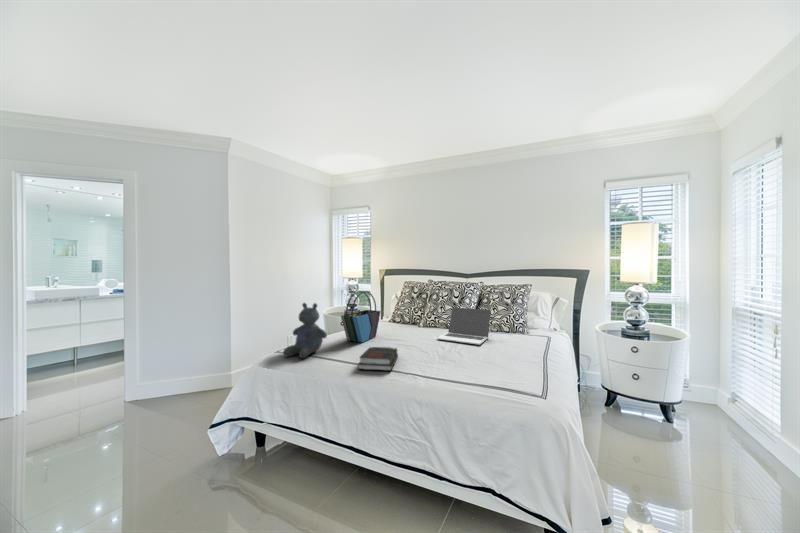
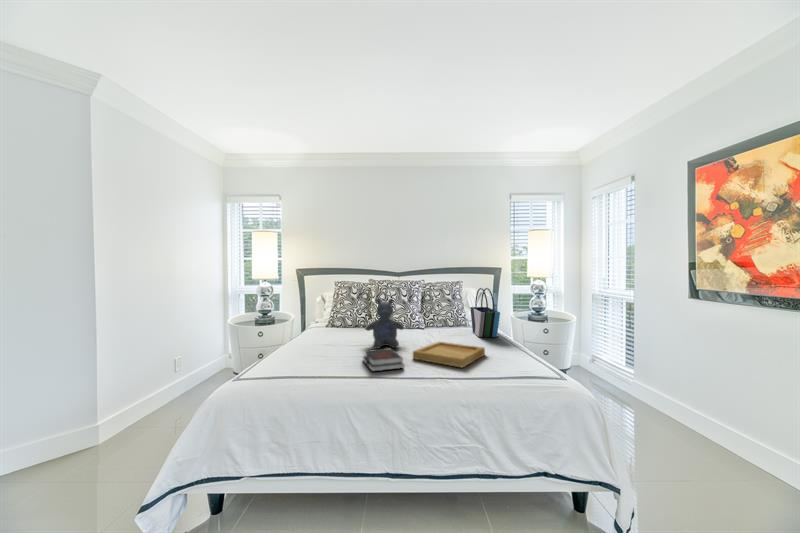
tote bag: present [341,291,381,342] -> present [470,288,500,337]
stuffed bear: present [283,303,327,358] -> present [366,299,404,349]
laptop: present [437,308,491,345] -> none [404,306,447,338]
tray: none [415,347,499,382] -> present [413,342,485,367]

